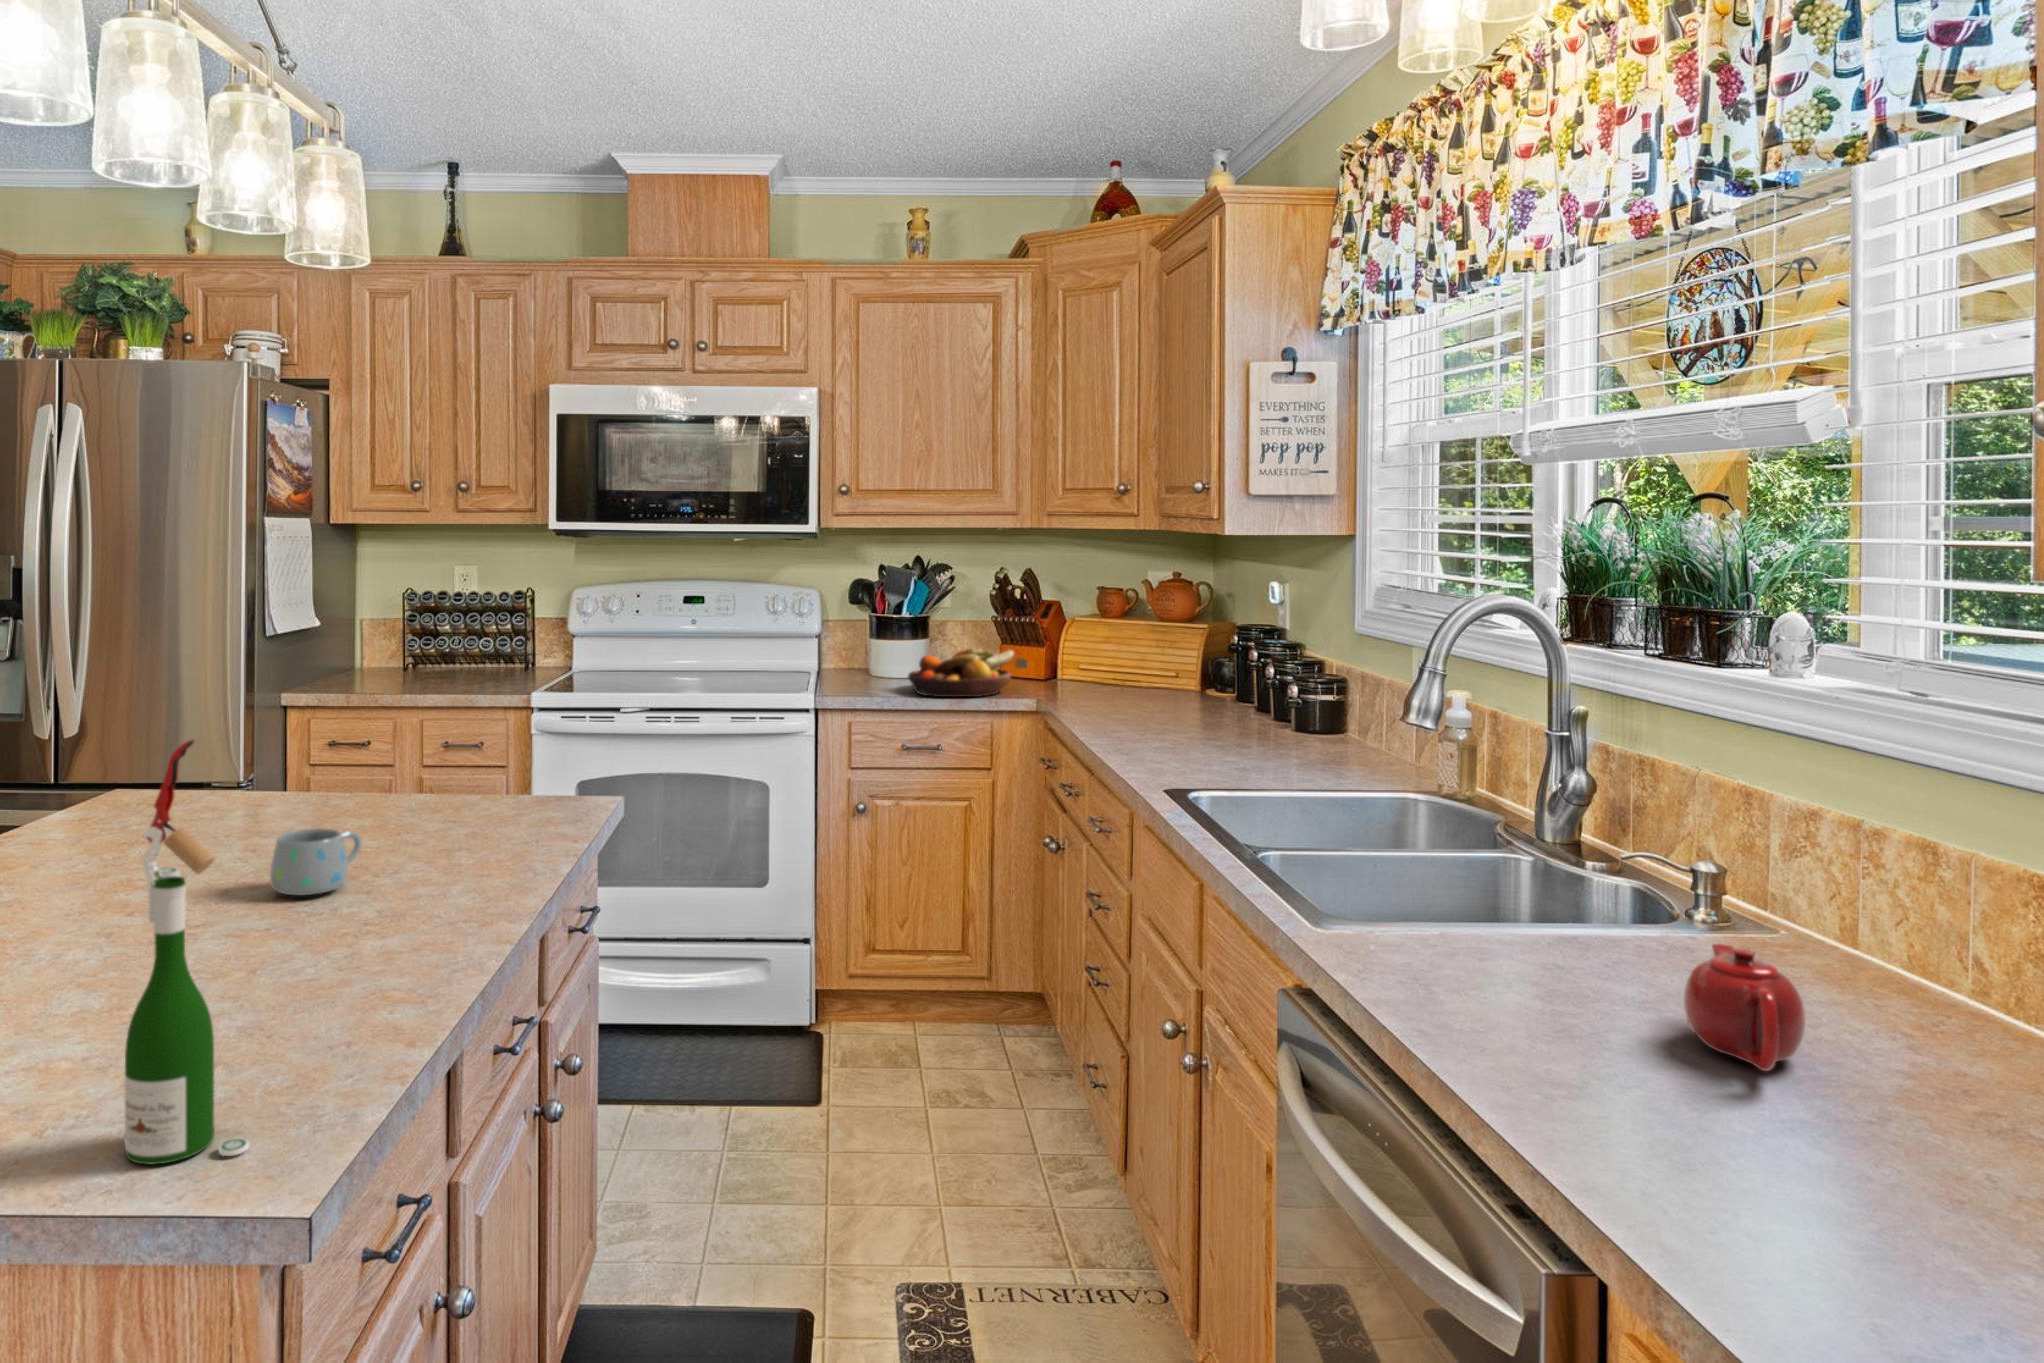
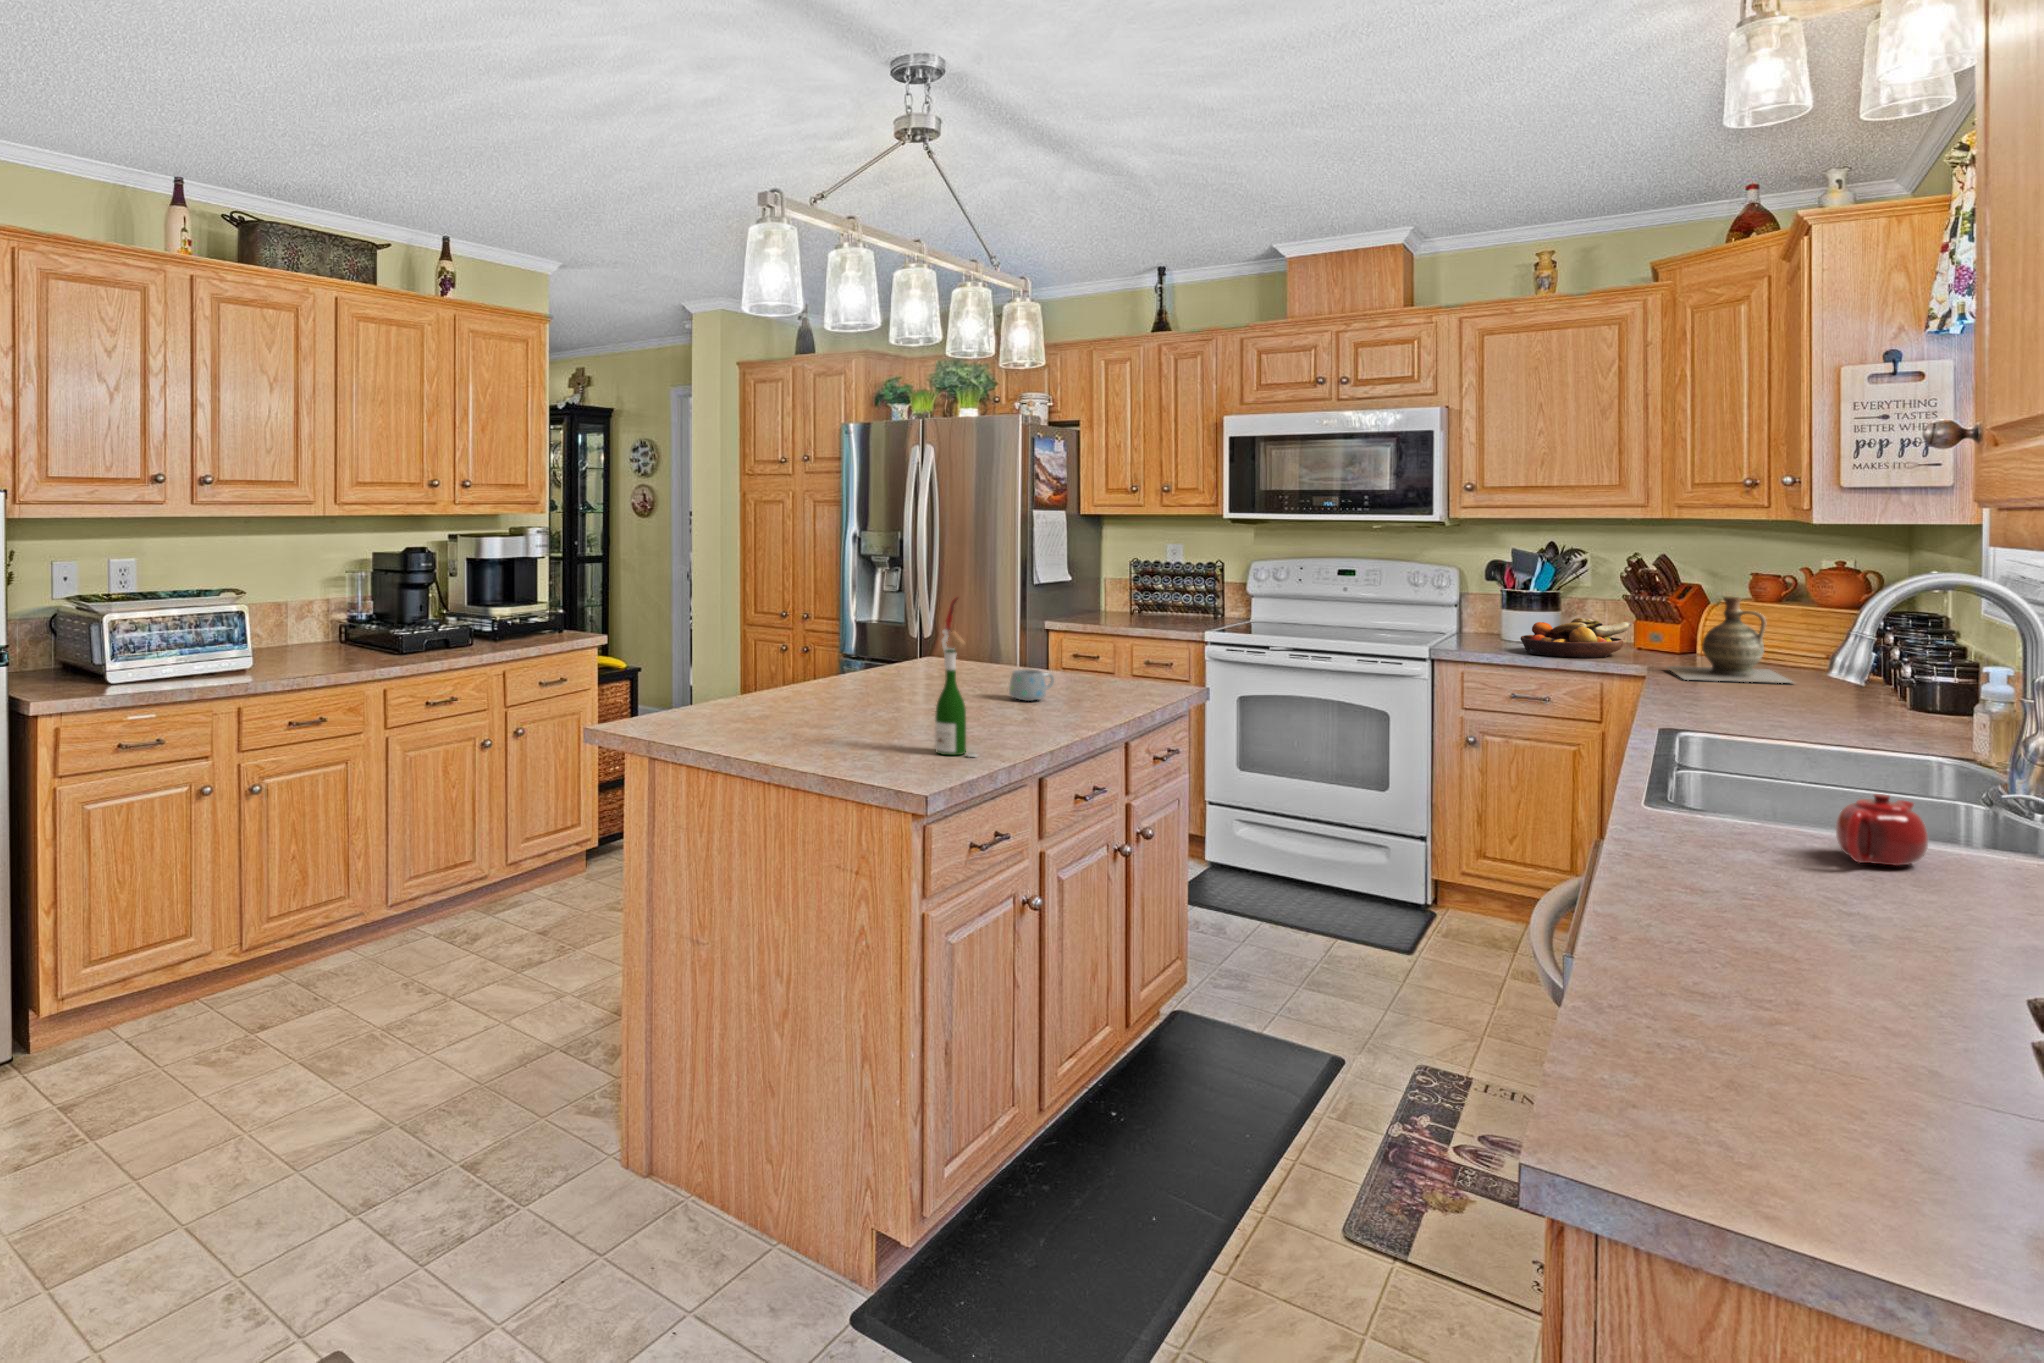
ceramic jug: none [1068,620,1202,721] -> present [1667,597,1793,683]

